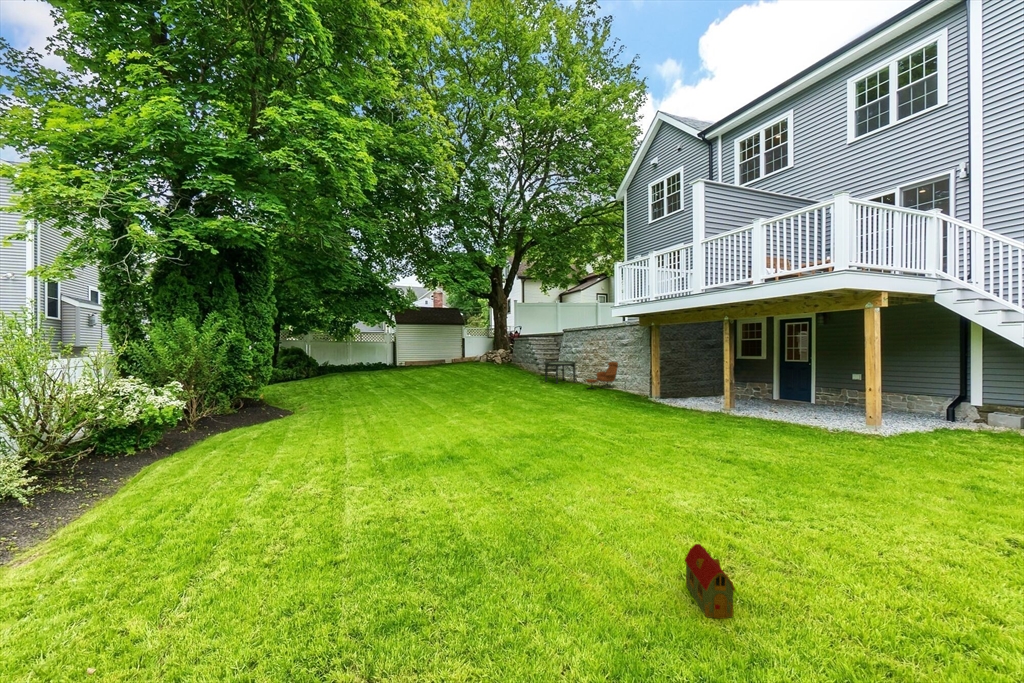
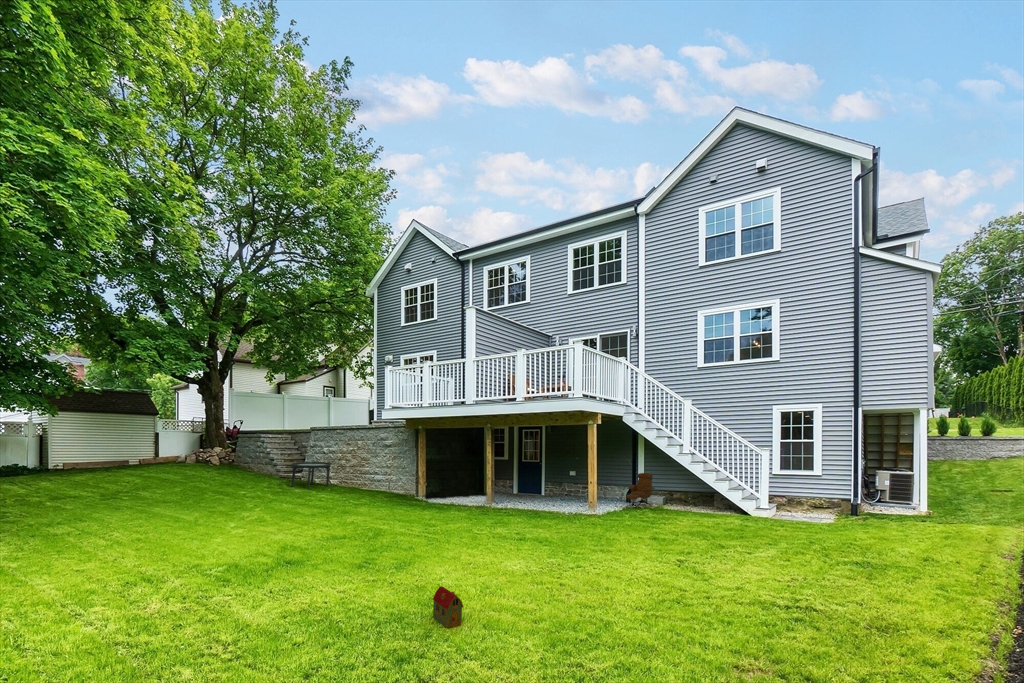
lounge chair: present [586,362,618,389] -> present [626,473,654,507]
toy house: present [685,544,735,618] -> present [433,586,463,628]

